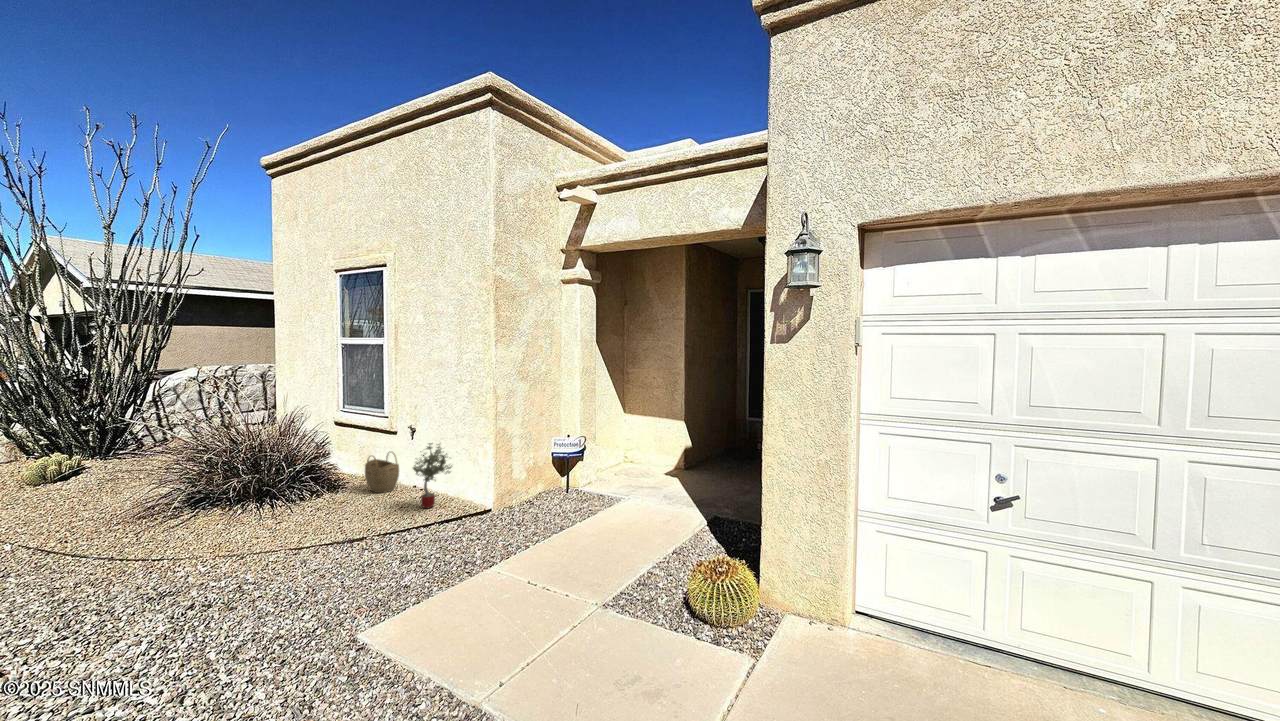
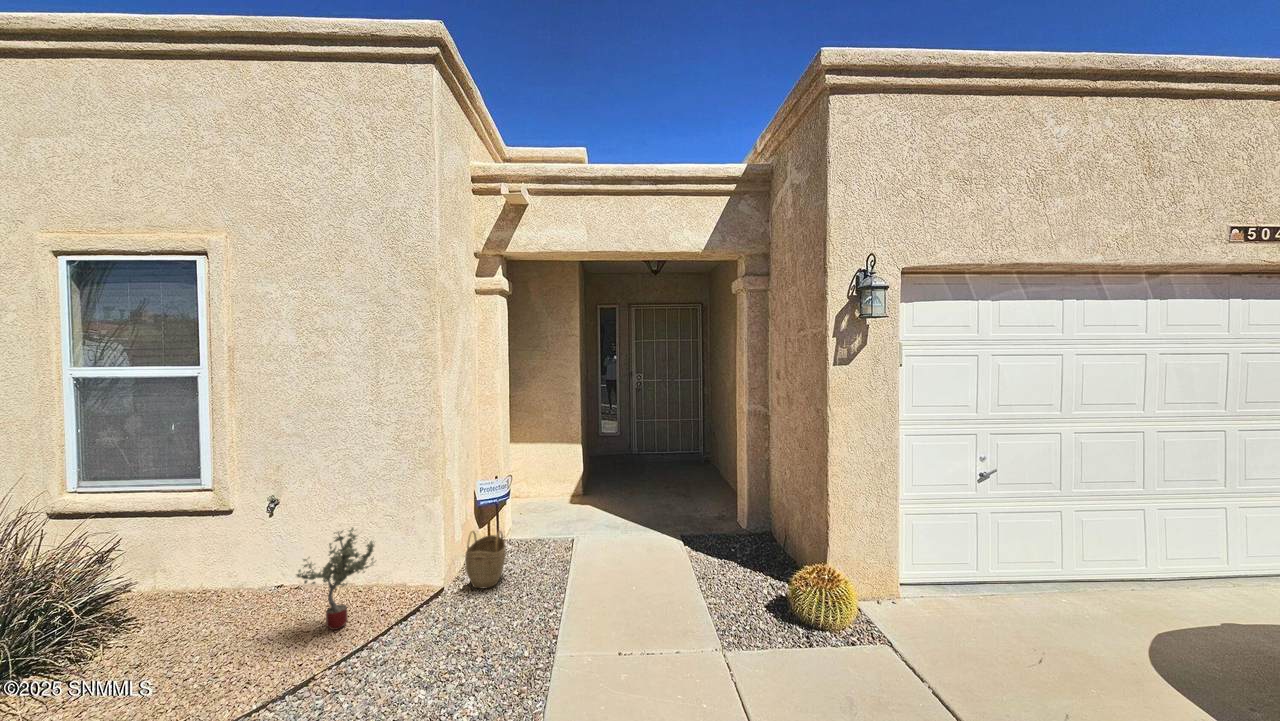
woven basket: present [365,452,399,493] -> present [465,531,506,588]

